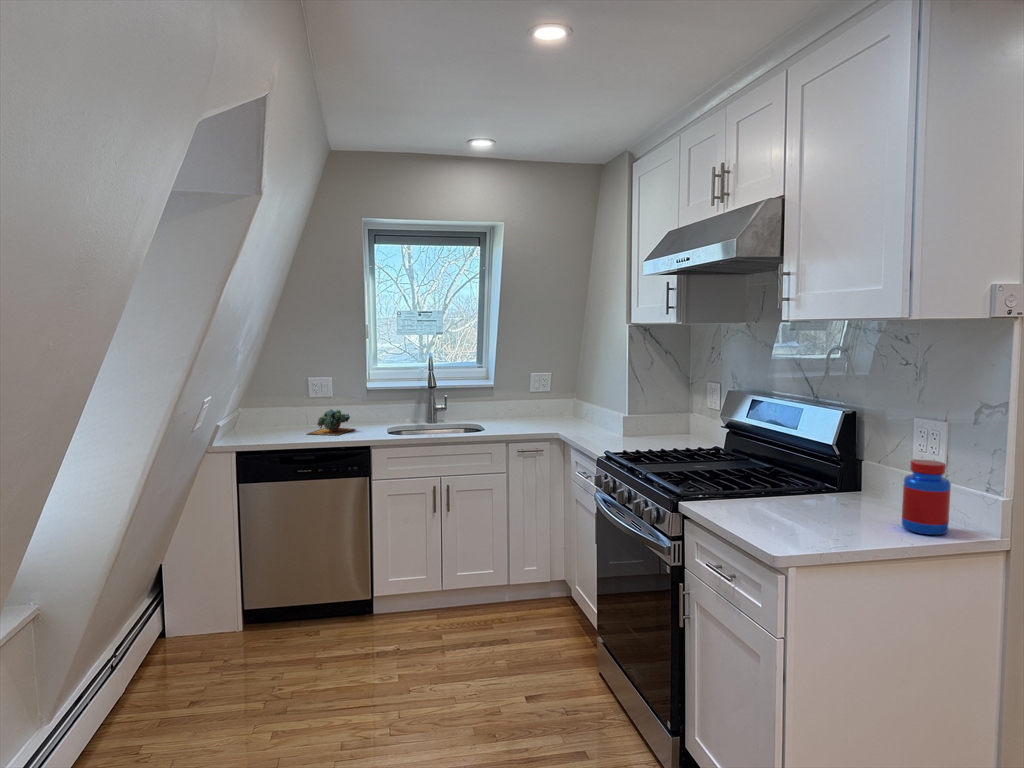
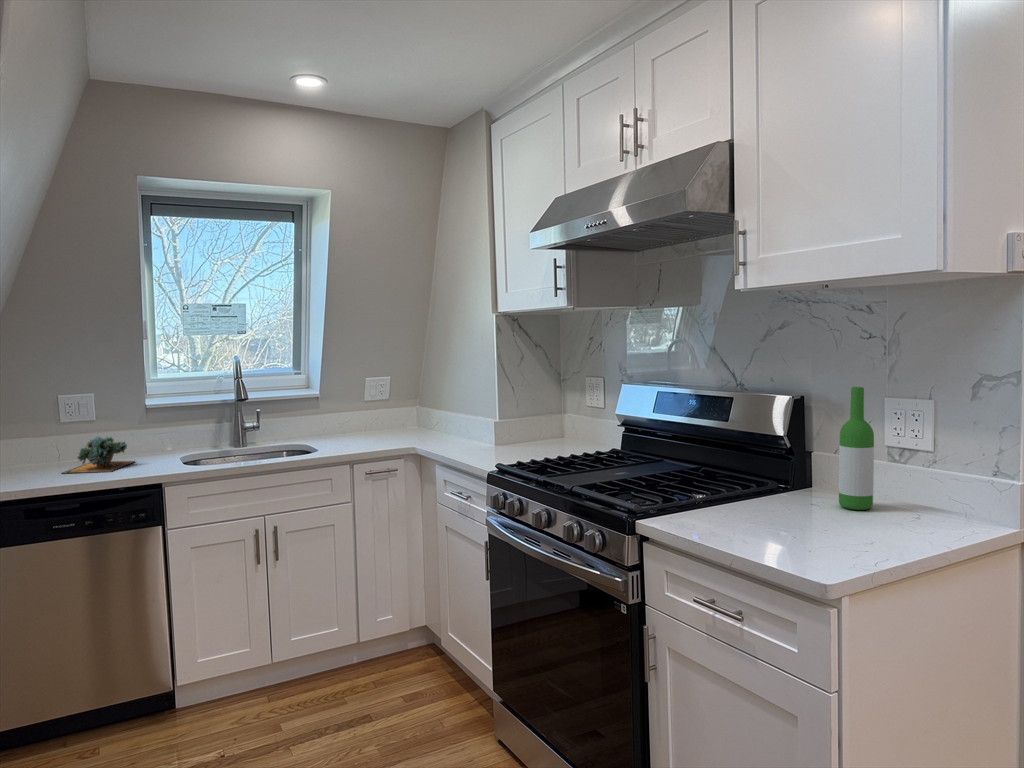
wine bottle: none [862,407,895,512] -> present [839,387,874,510]
jar: present [902,460,951,535] -> none [907,444,963,532]

